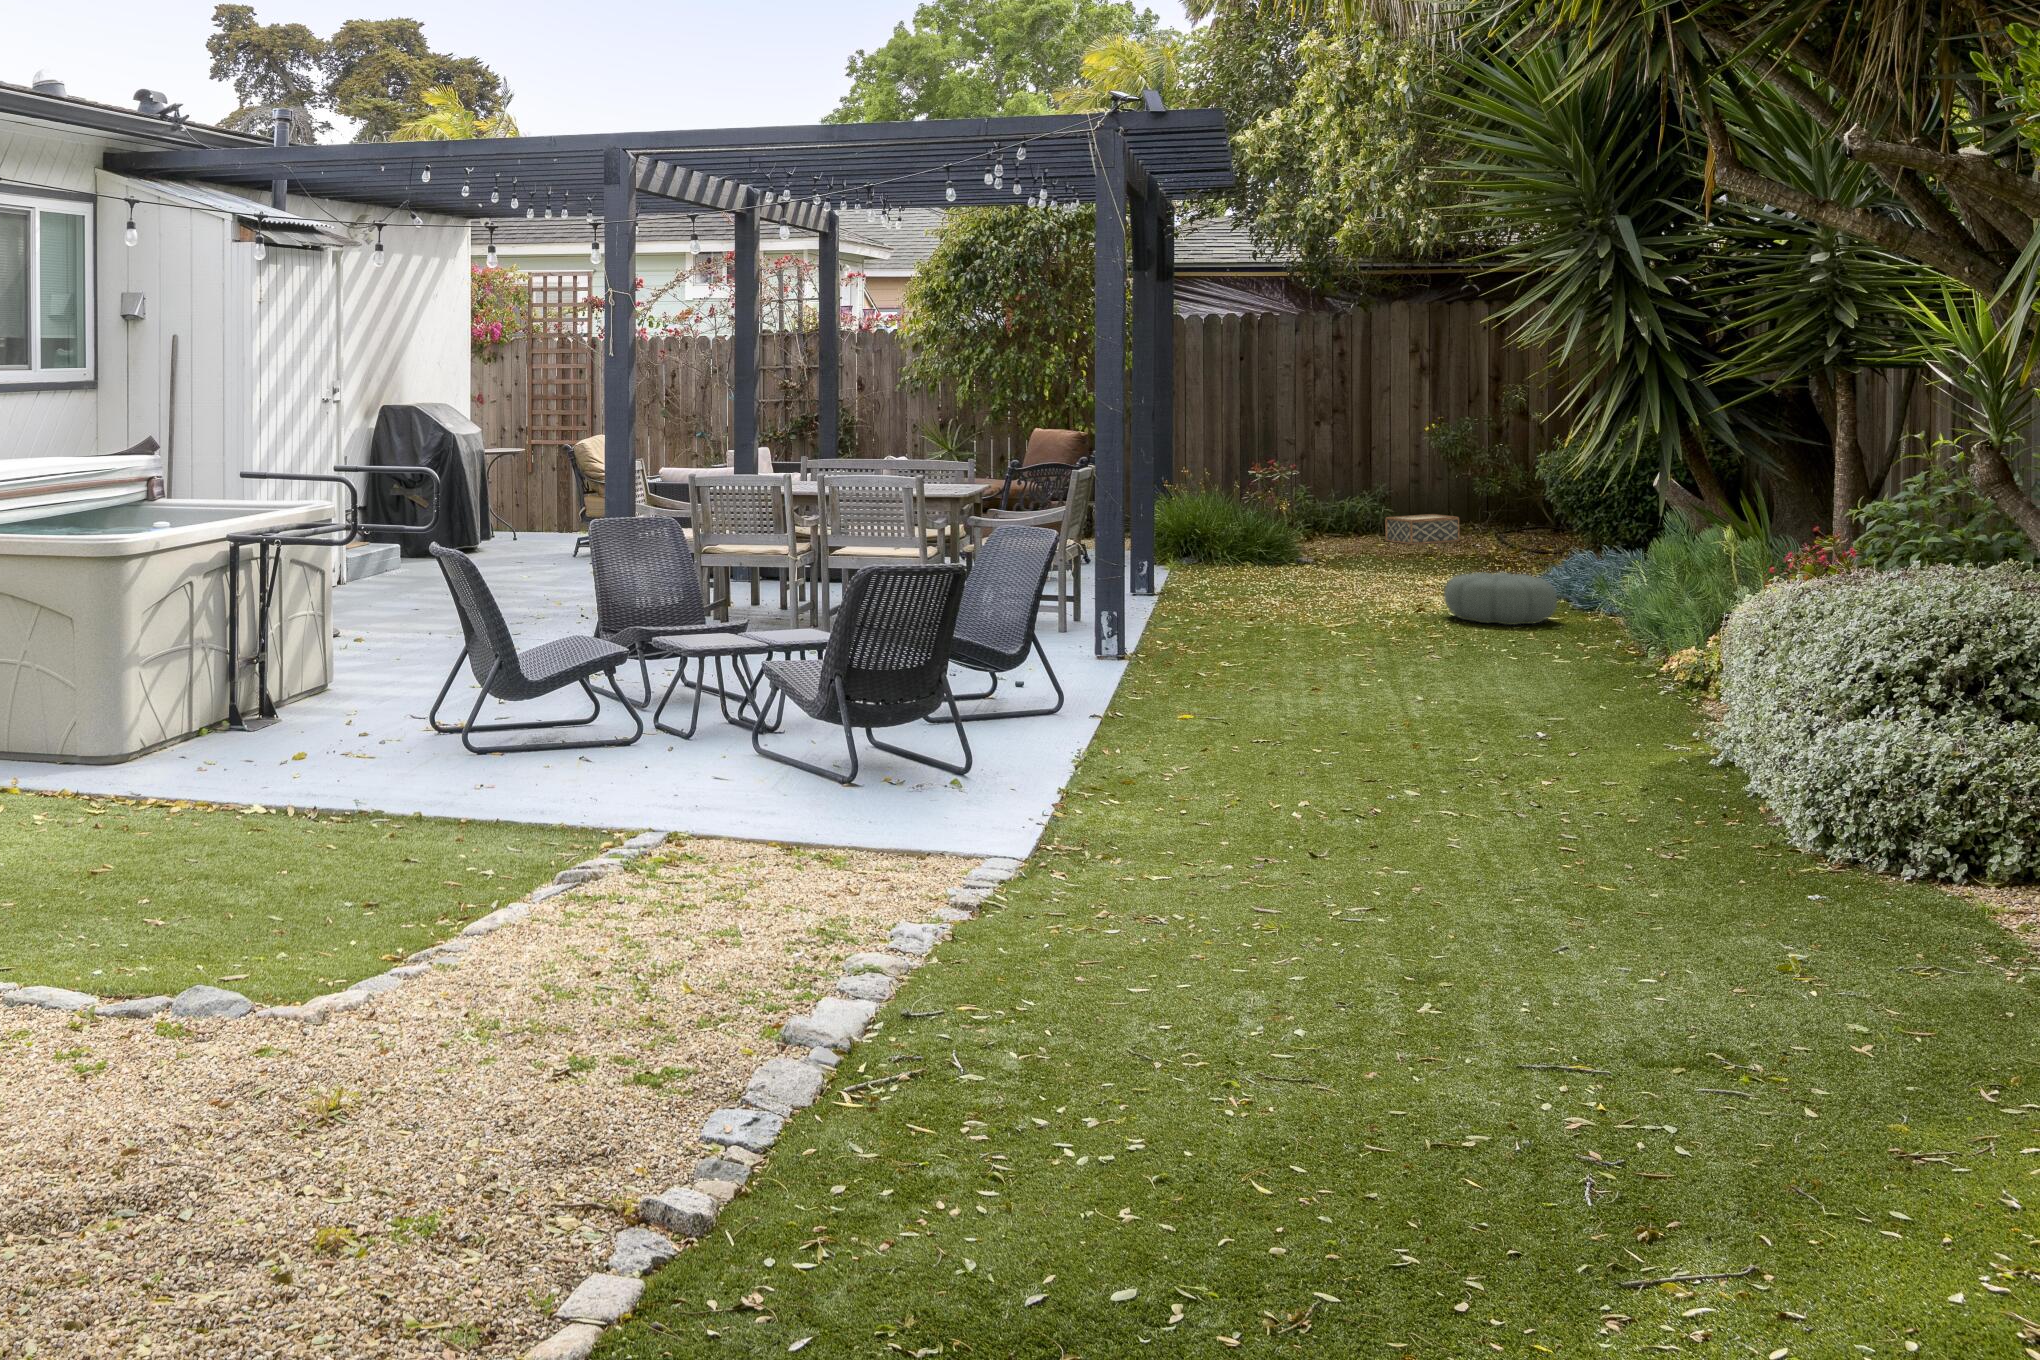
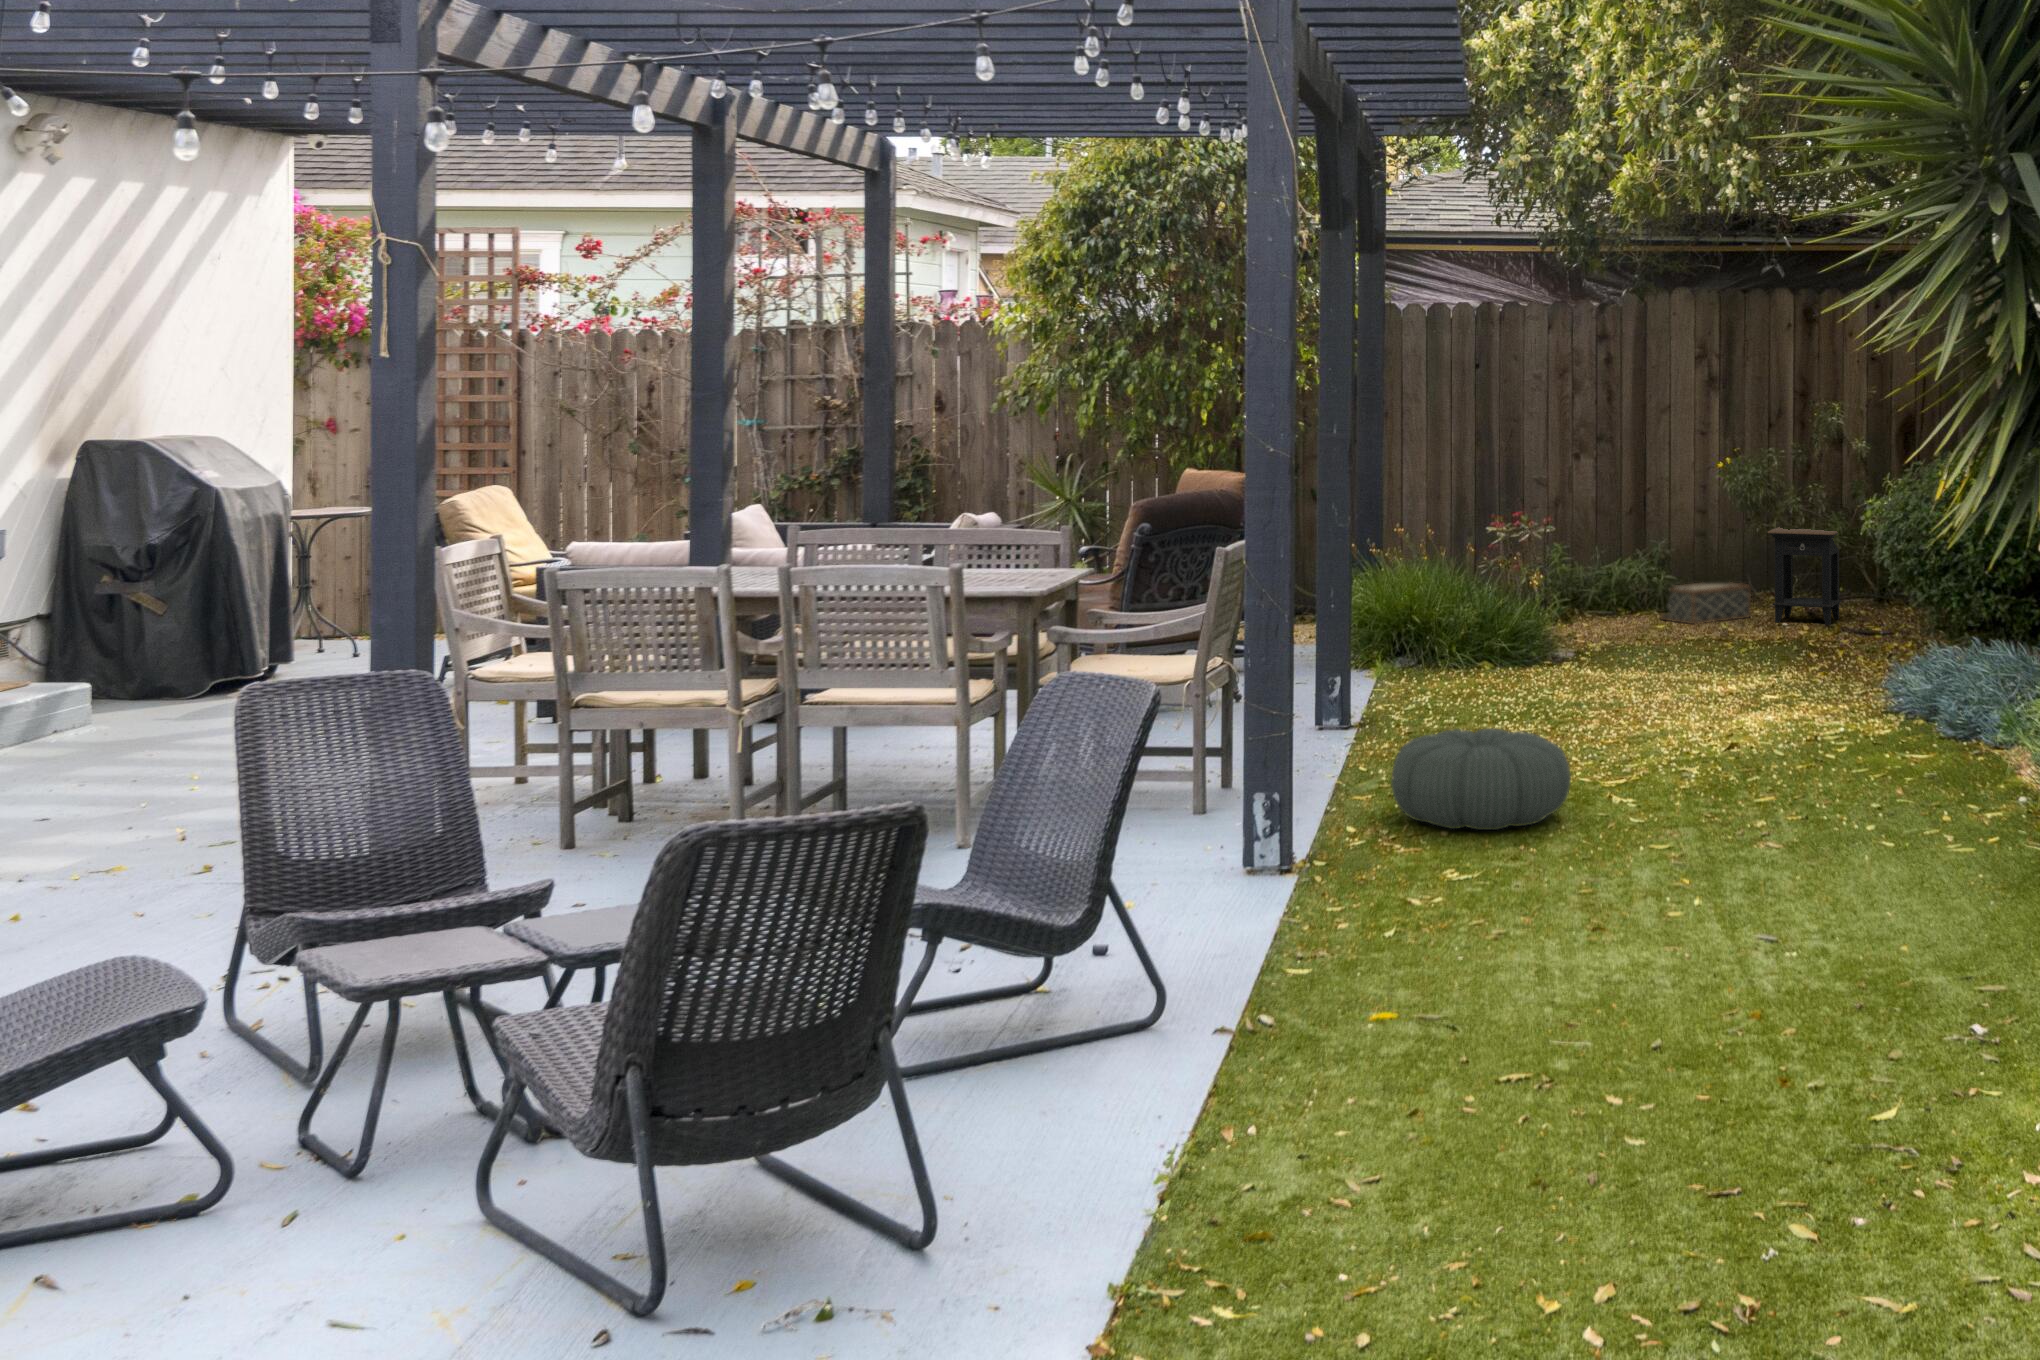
side table: none [1472,474,1539,548] -> present [1768,527,1842,625]
pouf: present [1444,572,1557,625] -> present [1391,728,1571,830]

